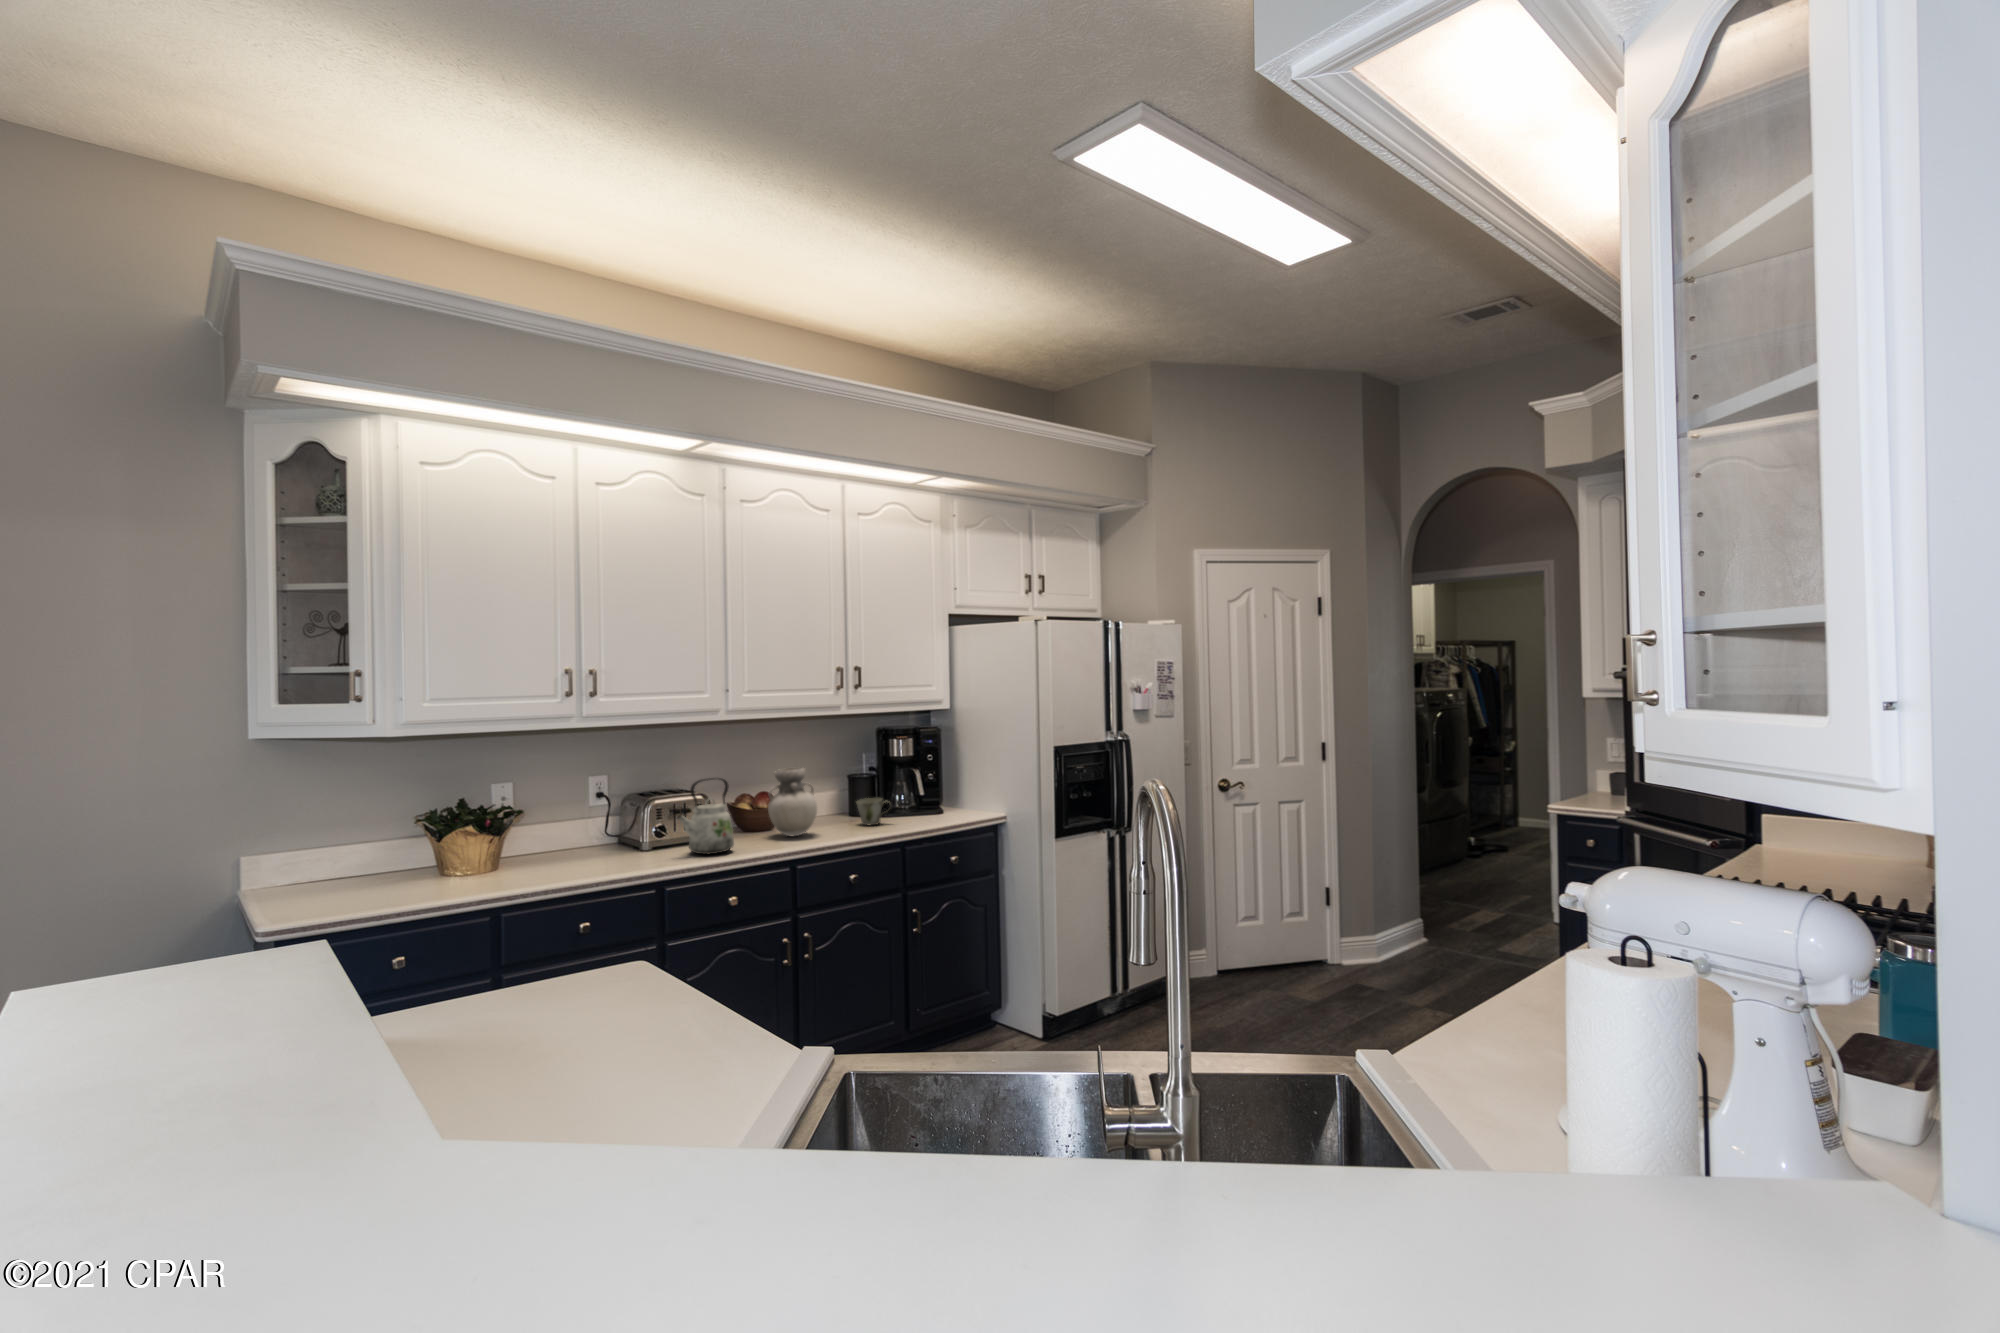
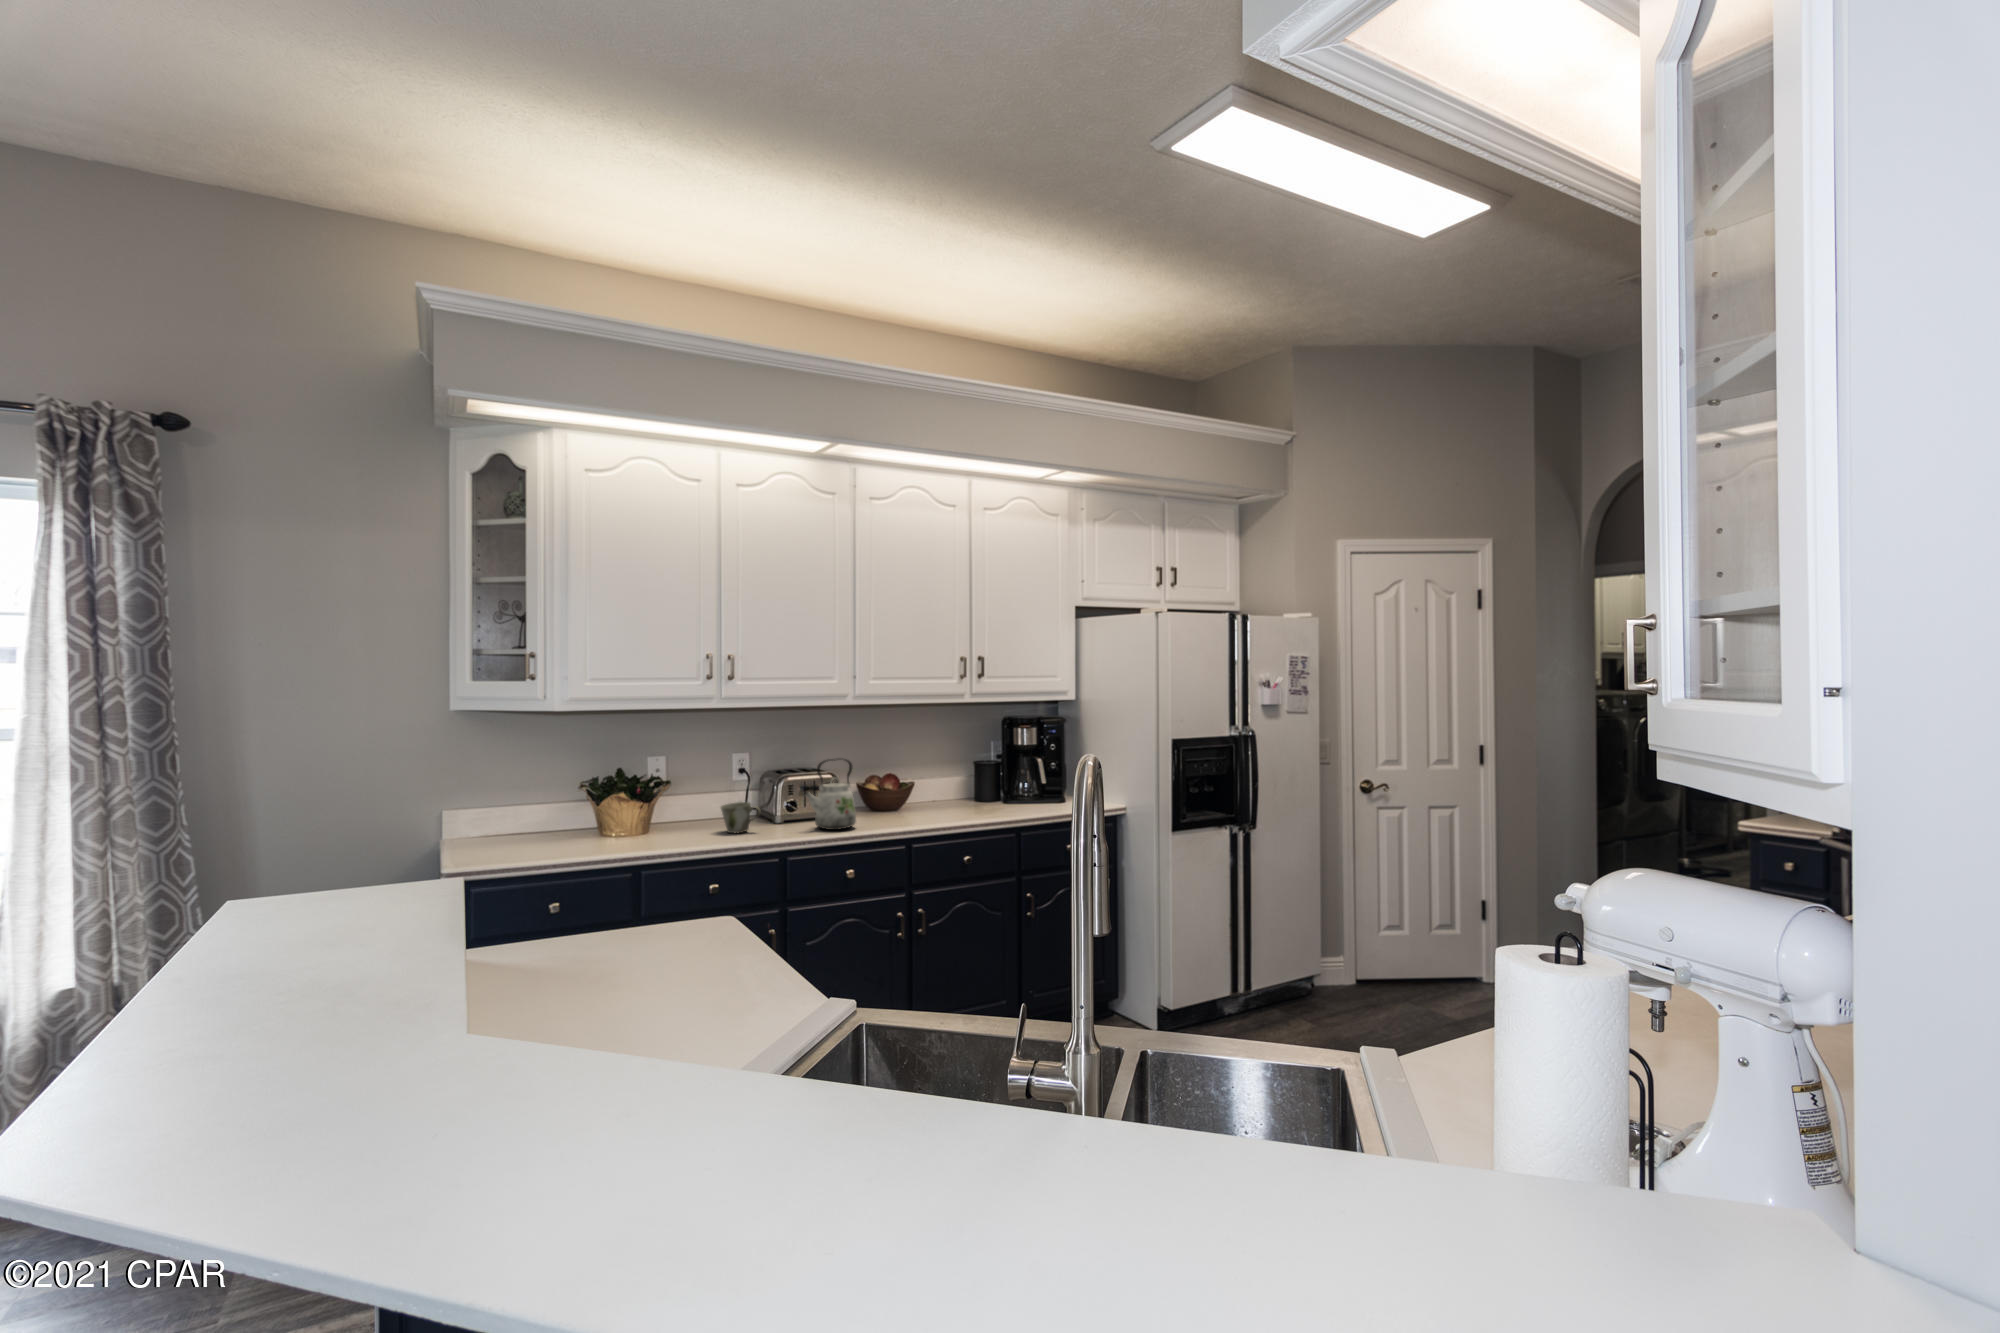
vase: present [768,768,817,836] -> none [891,752,938,818]
mug: present [856,798,890,825] -> present [721,802,760,833]

